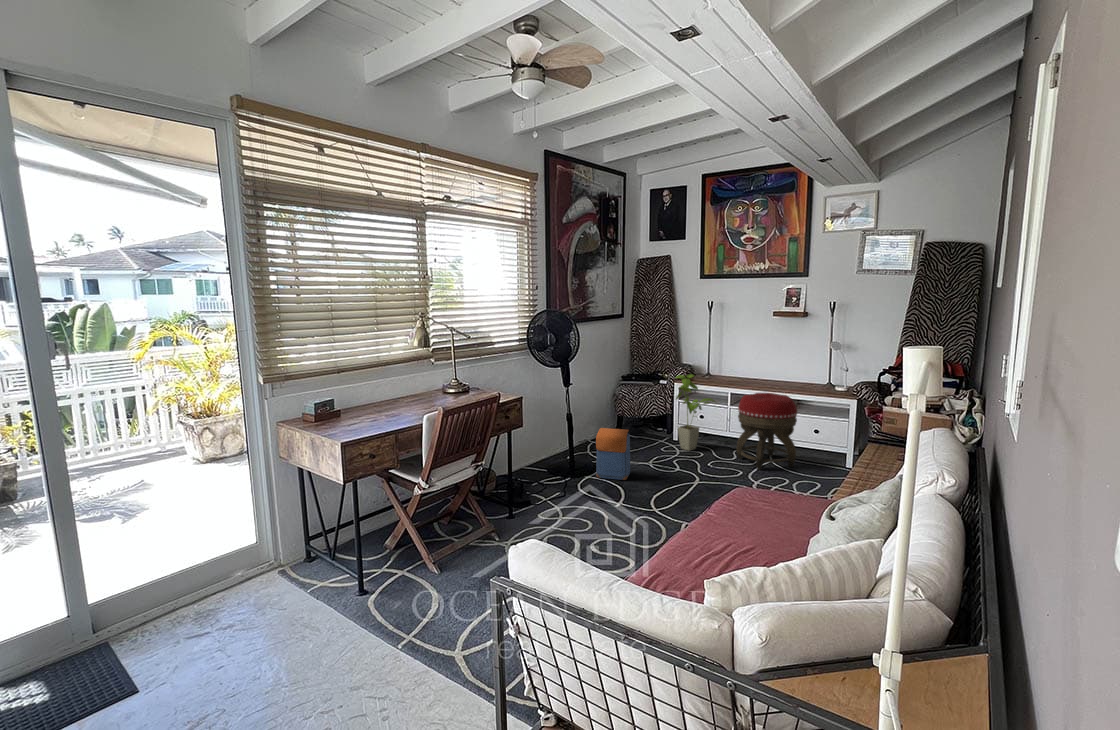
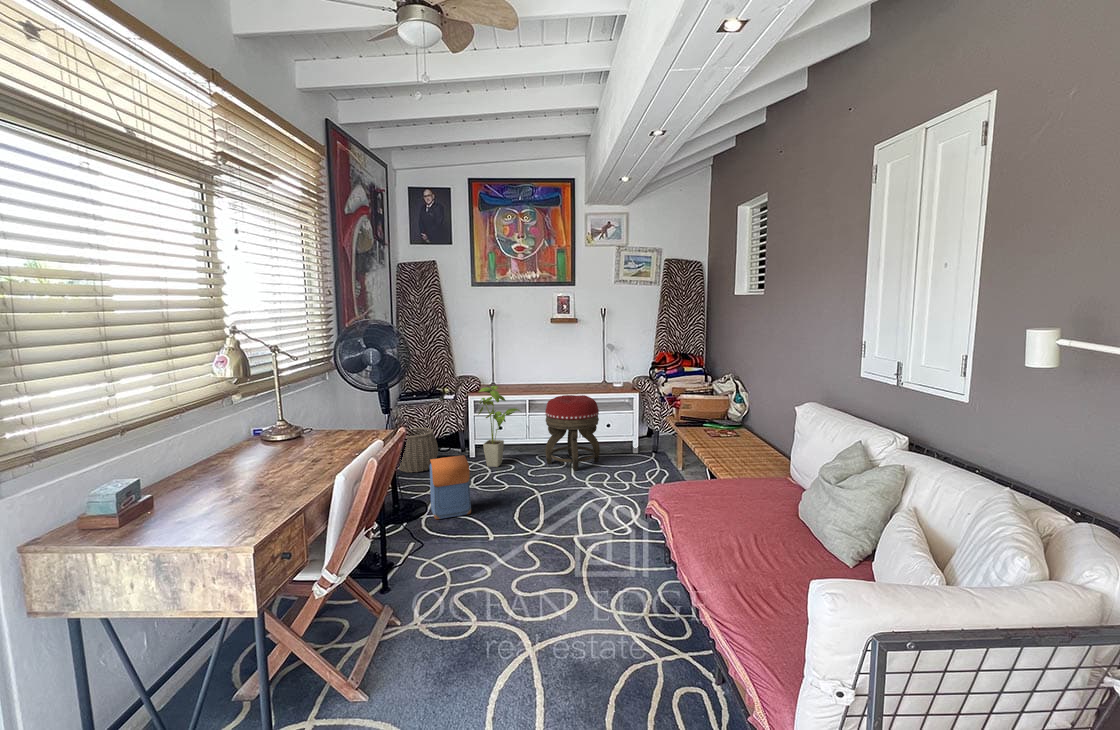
woven basket: none [606,403,644,441] -> present [399,427,438,473]

